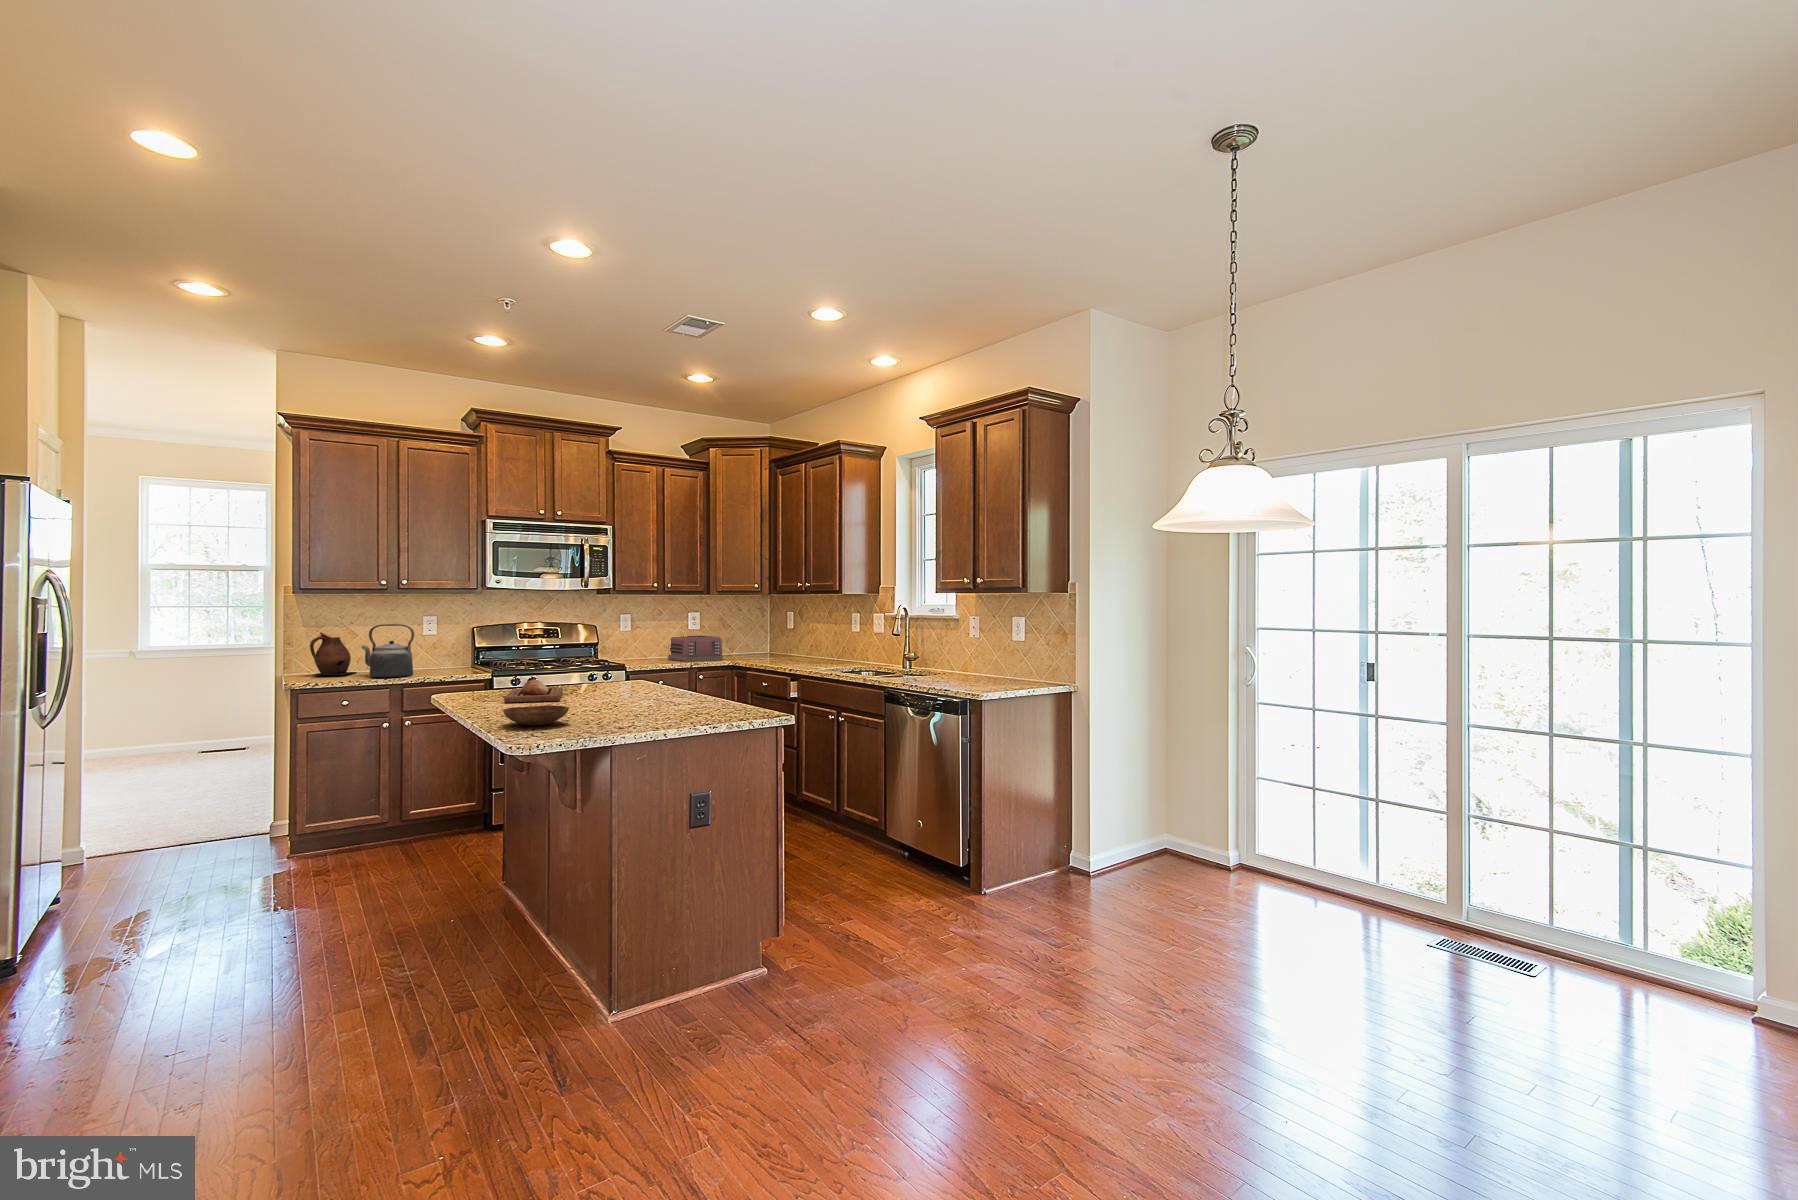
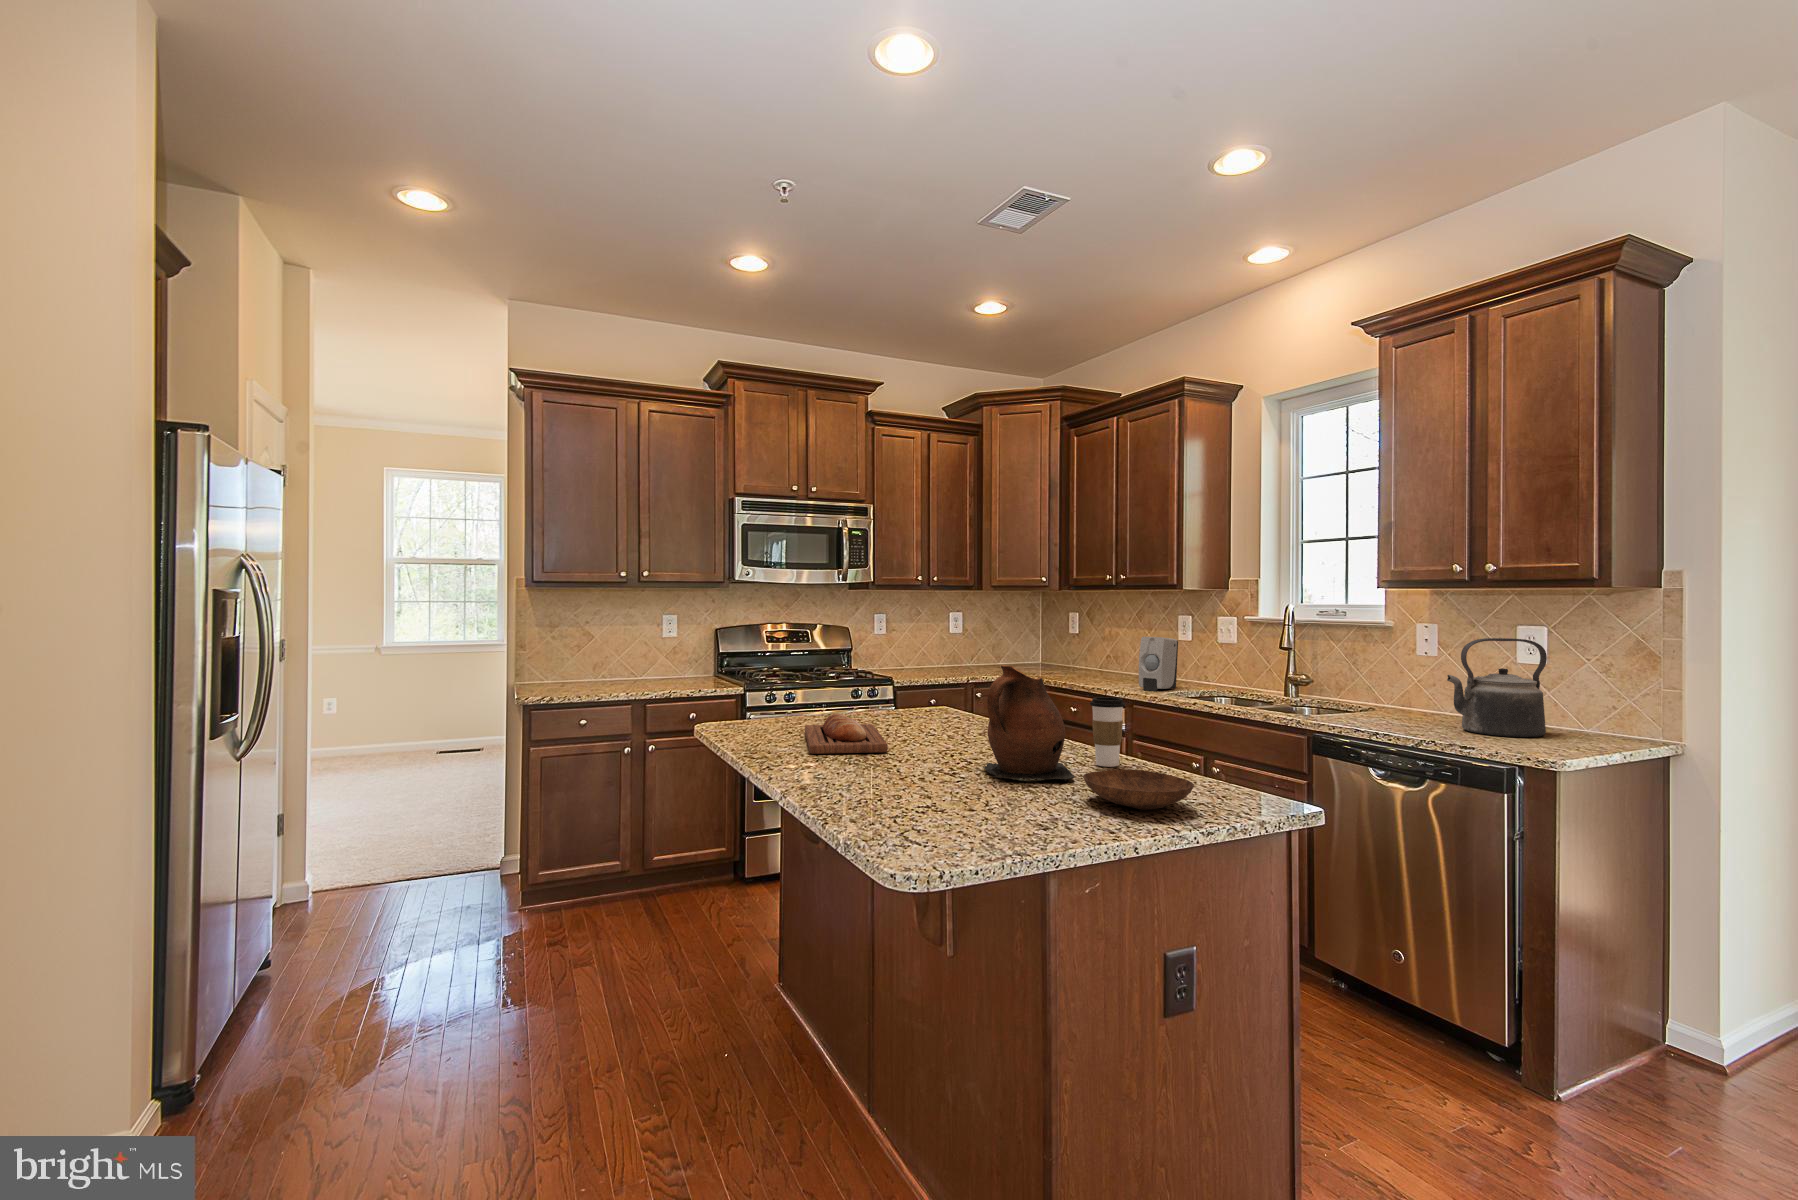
kettle: present [362,624,414,678] -> present [1447,638,1547,737]
soap dispenser: none [811,629,842,669] -> present [1139,637,1178,691]
ceramic pitcher: present [310,632,357,676] -> present [983,665,1075,781]
toaster: present [668,635,723,662] -> none [928,640,996,673]
coffee cup: none [687,661,708,703] -> present [1090,697,1125,767]
bowl: present [503,705,569,726] -> present [1083,770,1194,810]

